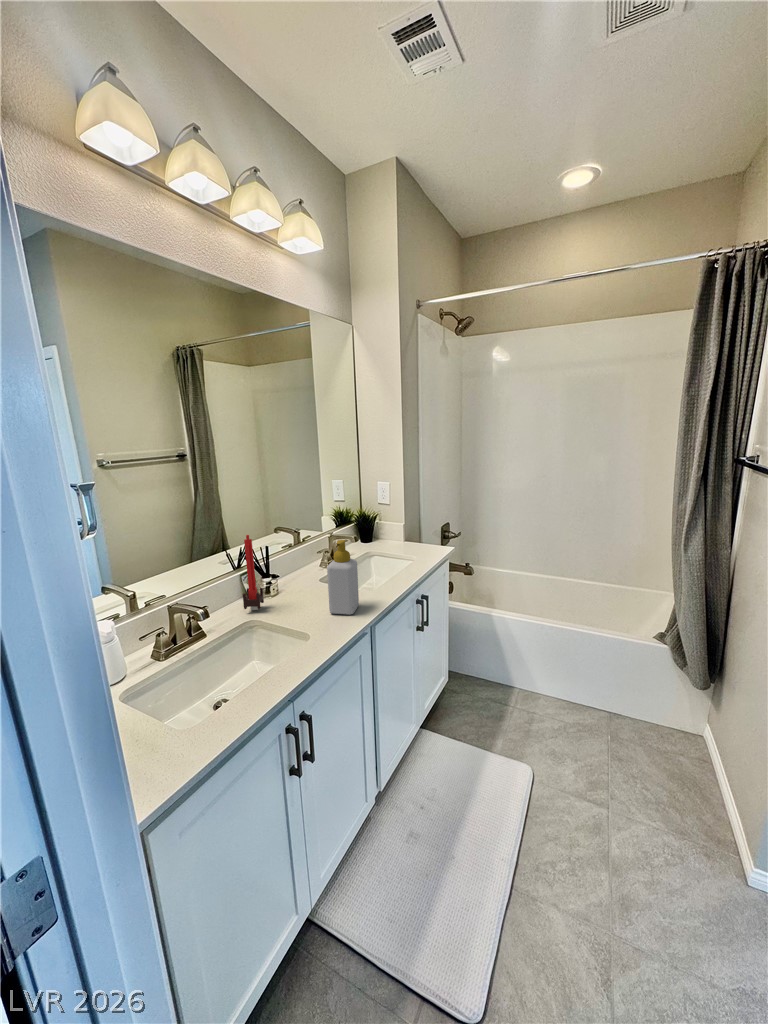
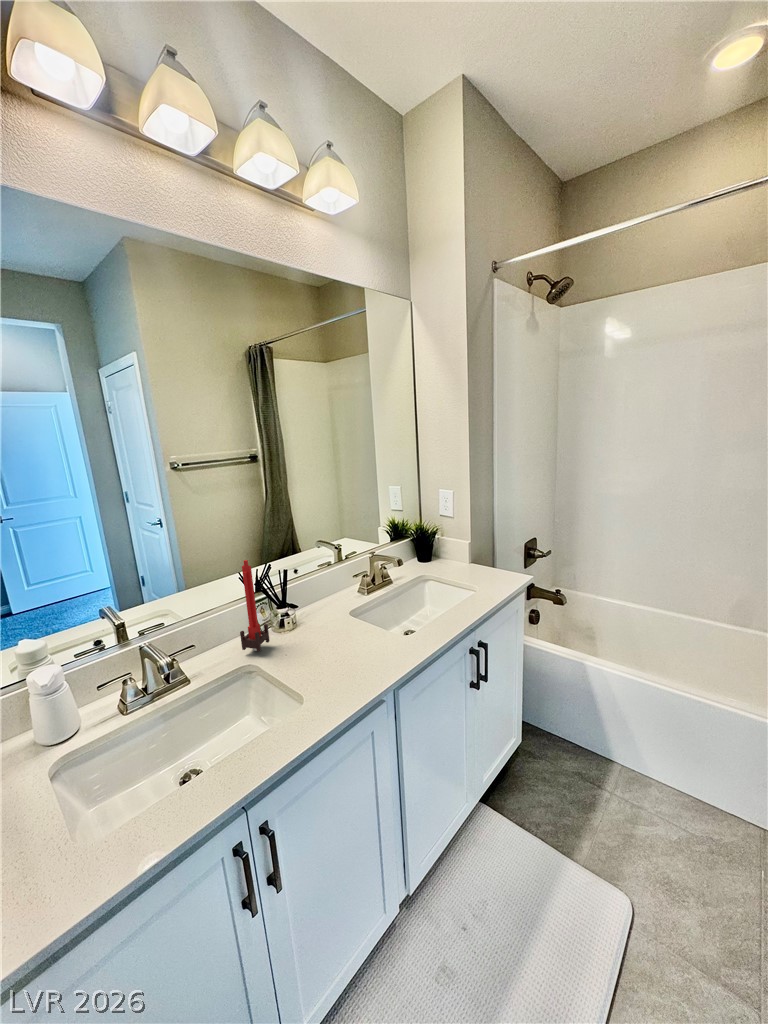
soap bottle: present [327,540,359,615] -> none [331,576,378,680]

